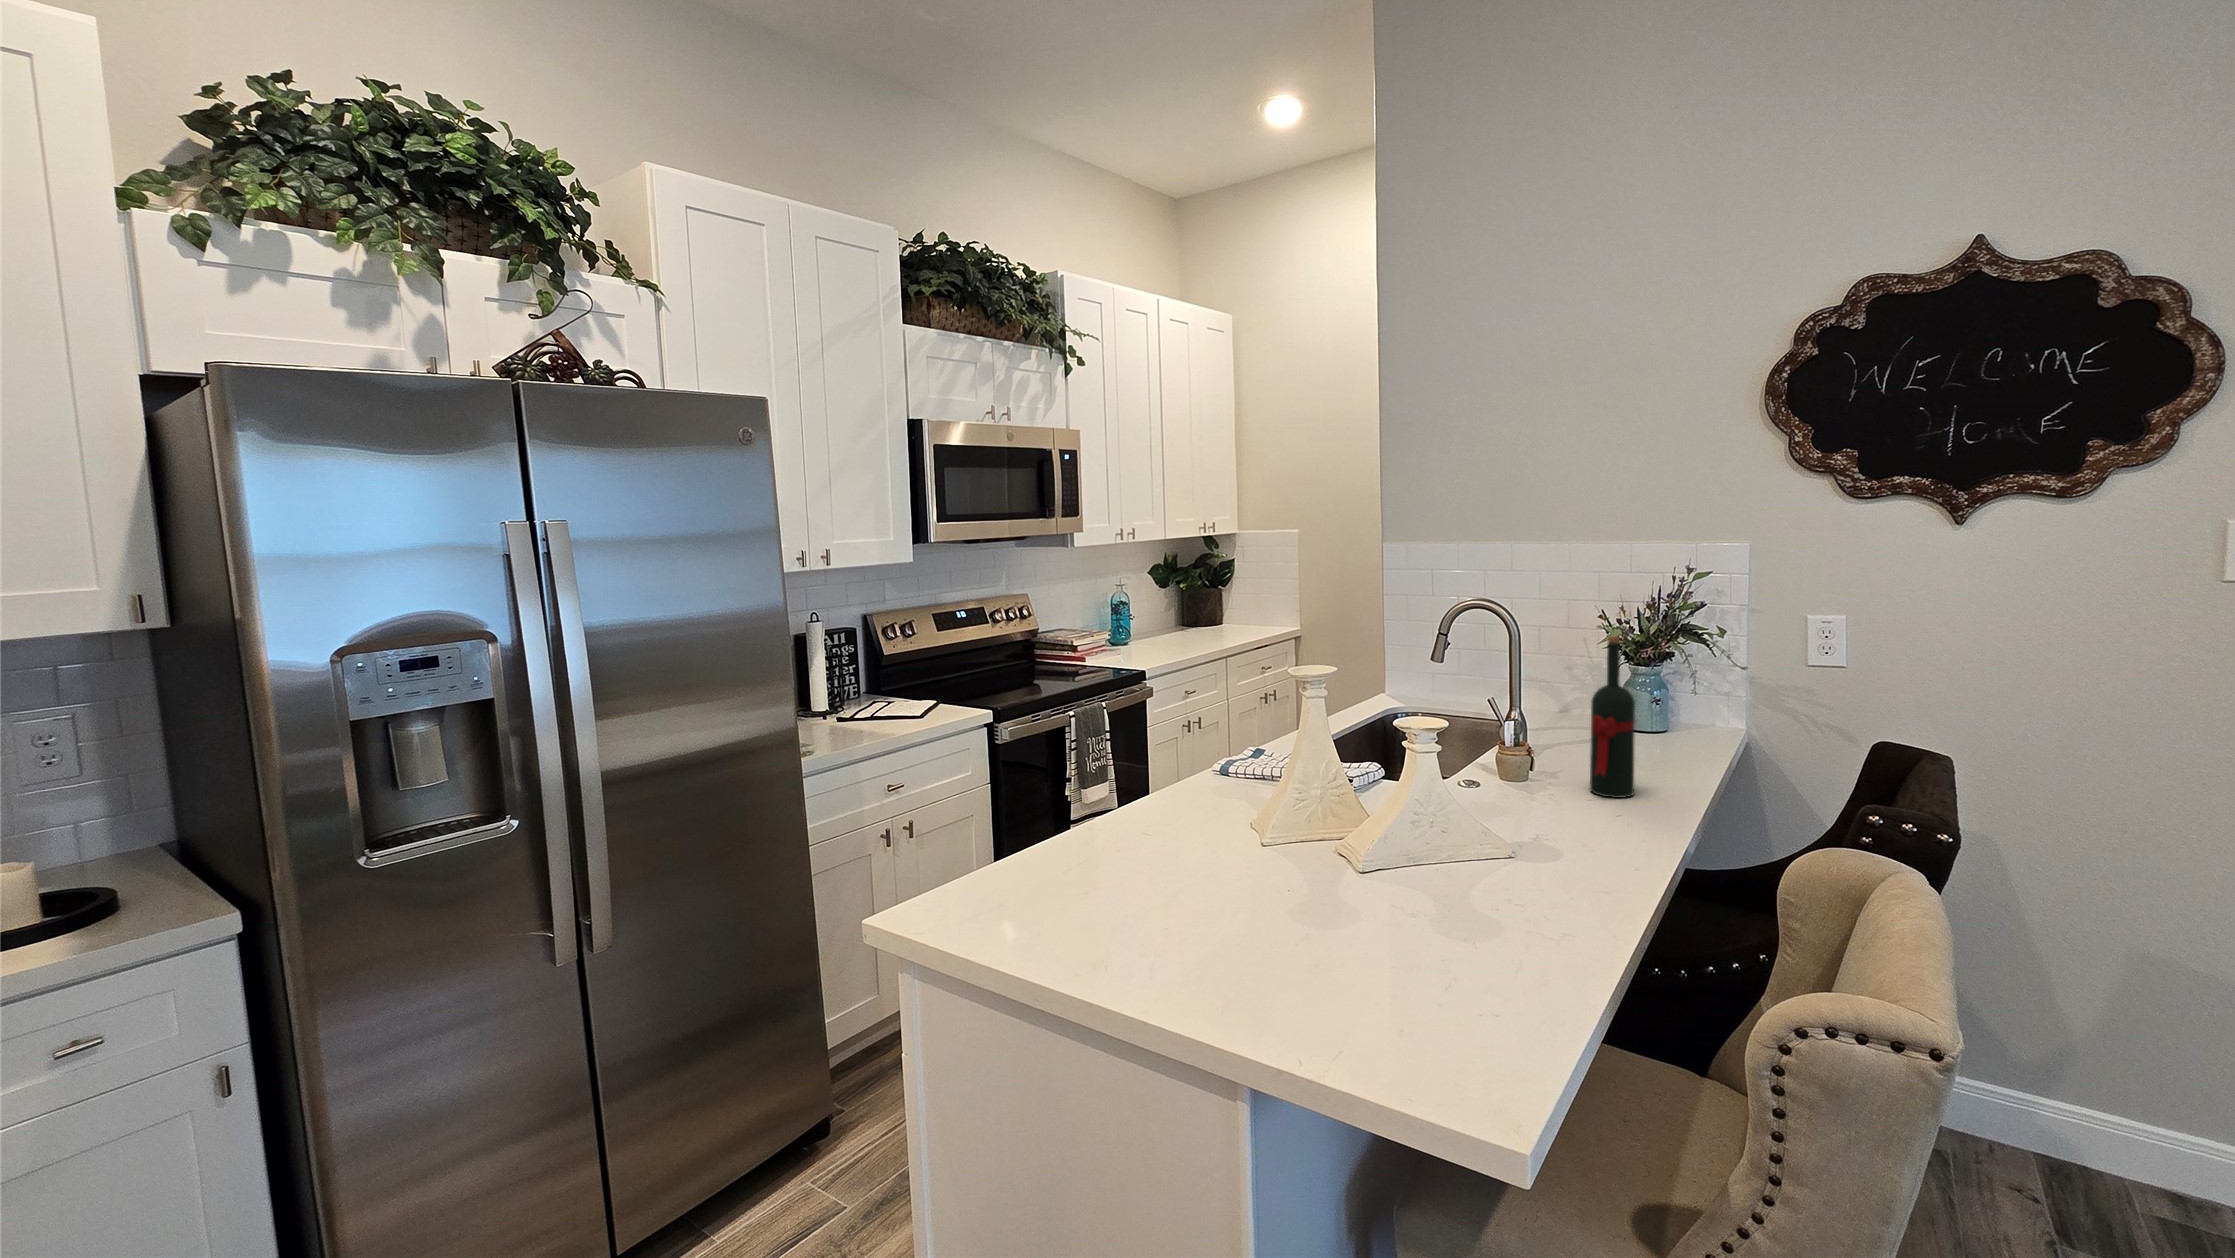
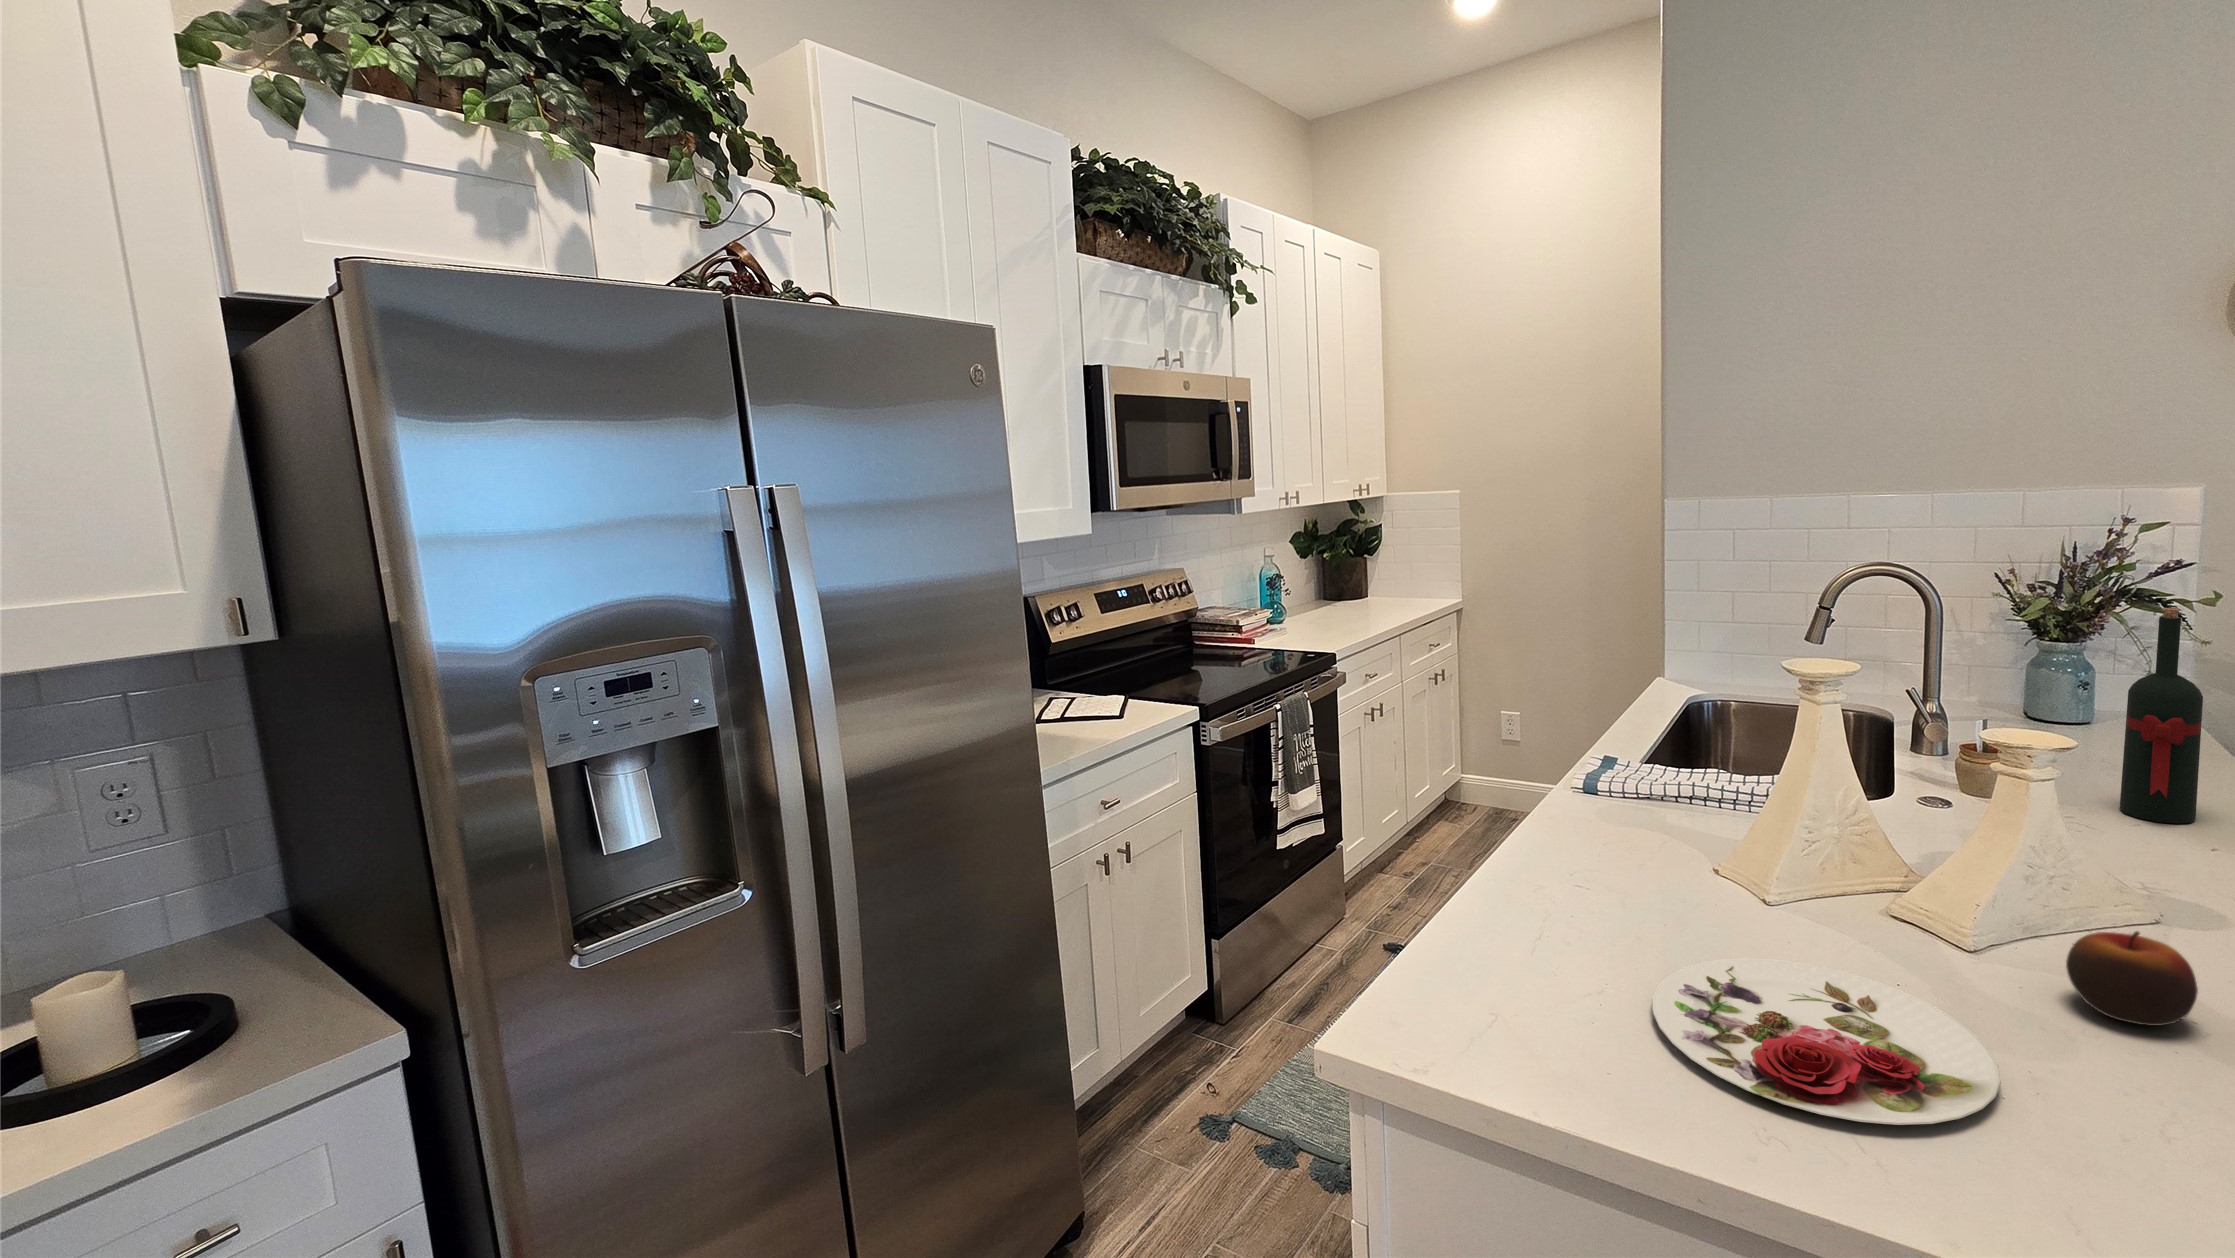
apple: none [1373,846,1440,908] -> present [2066,931,2198,1026]
plate: none [1083,869,1281,952] -> present [1652,958,2001,1125]

